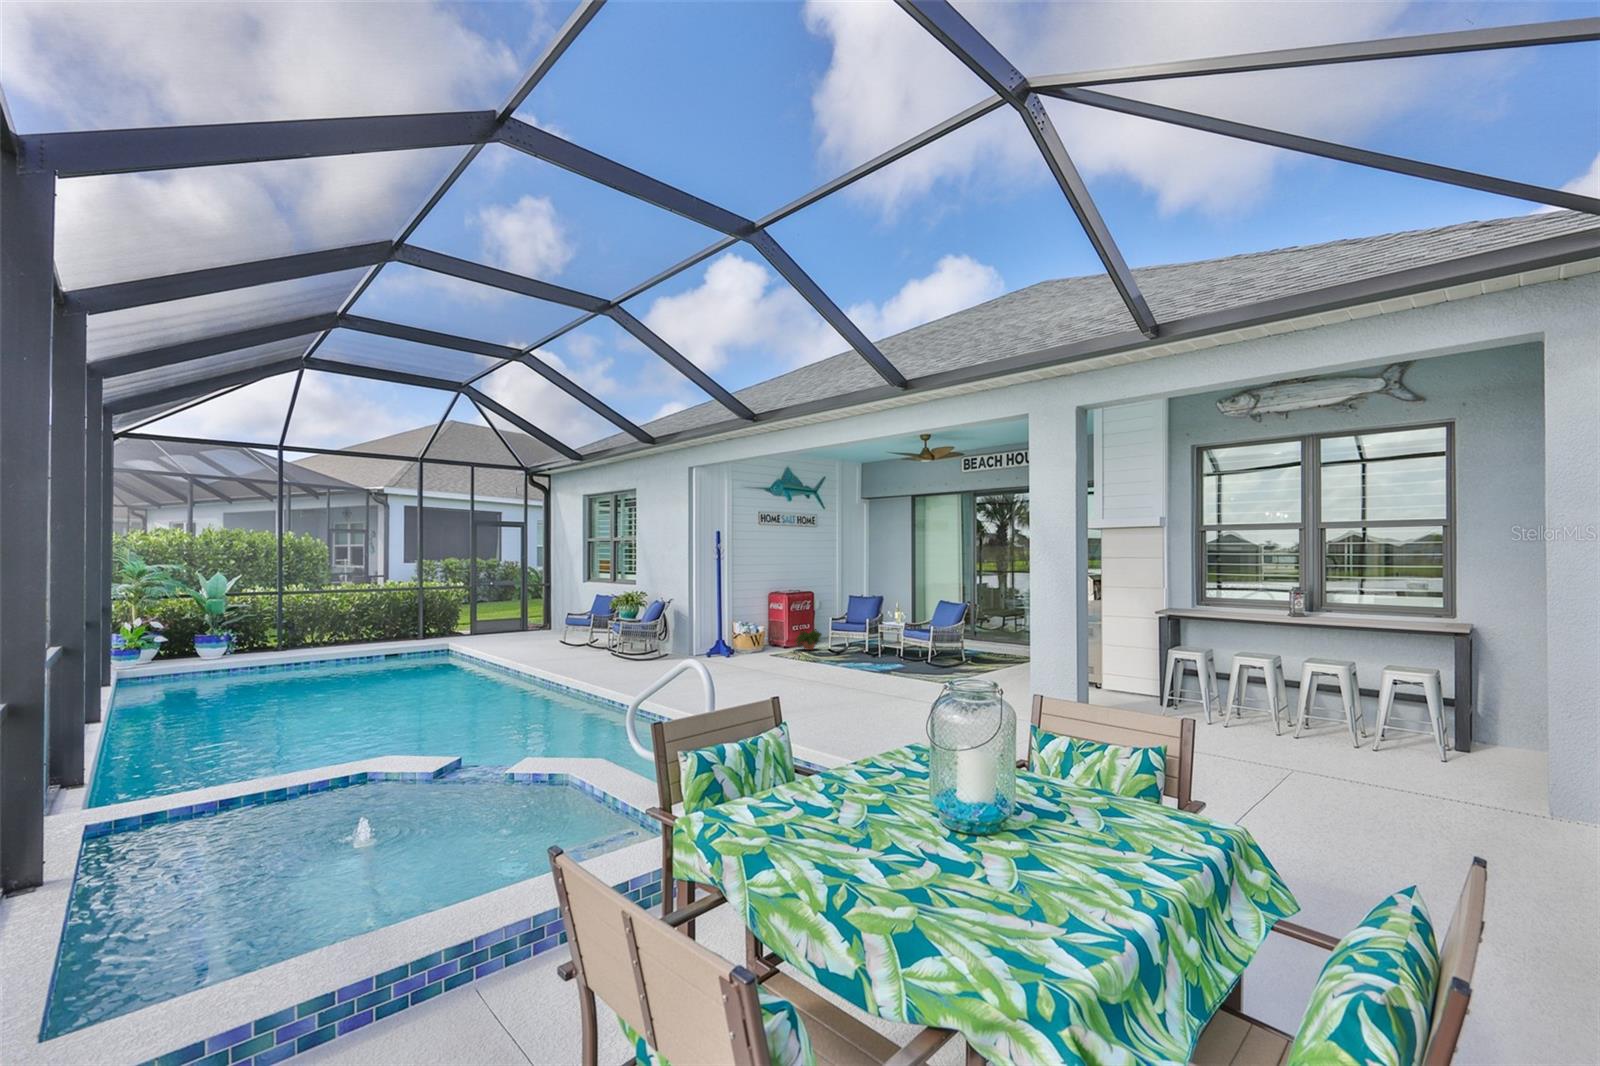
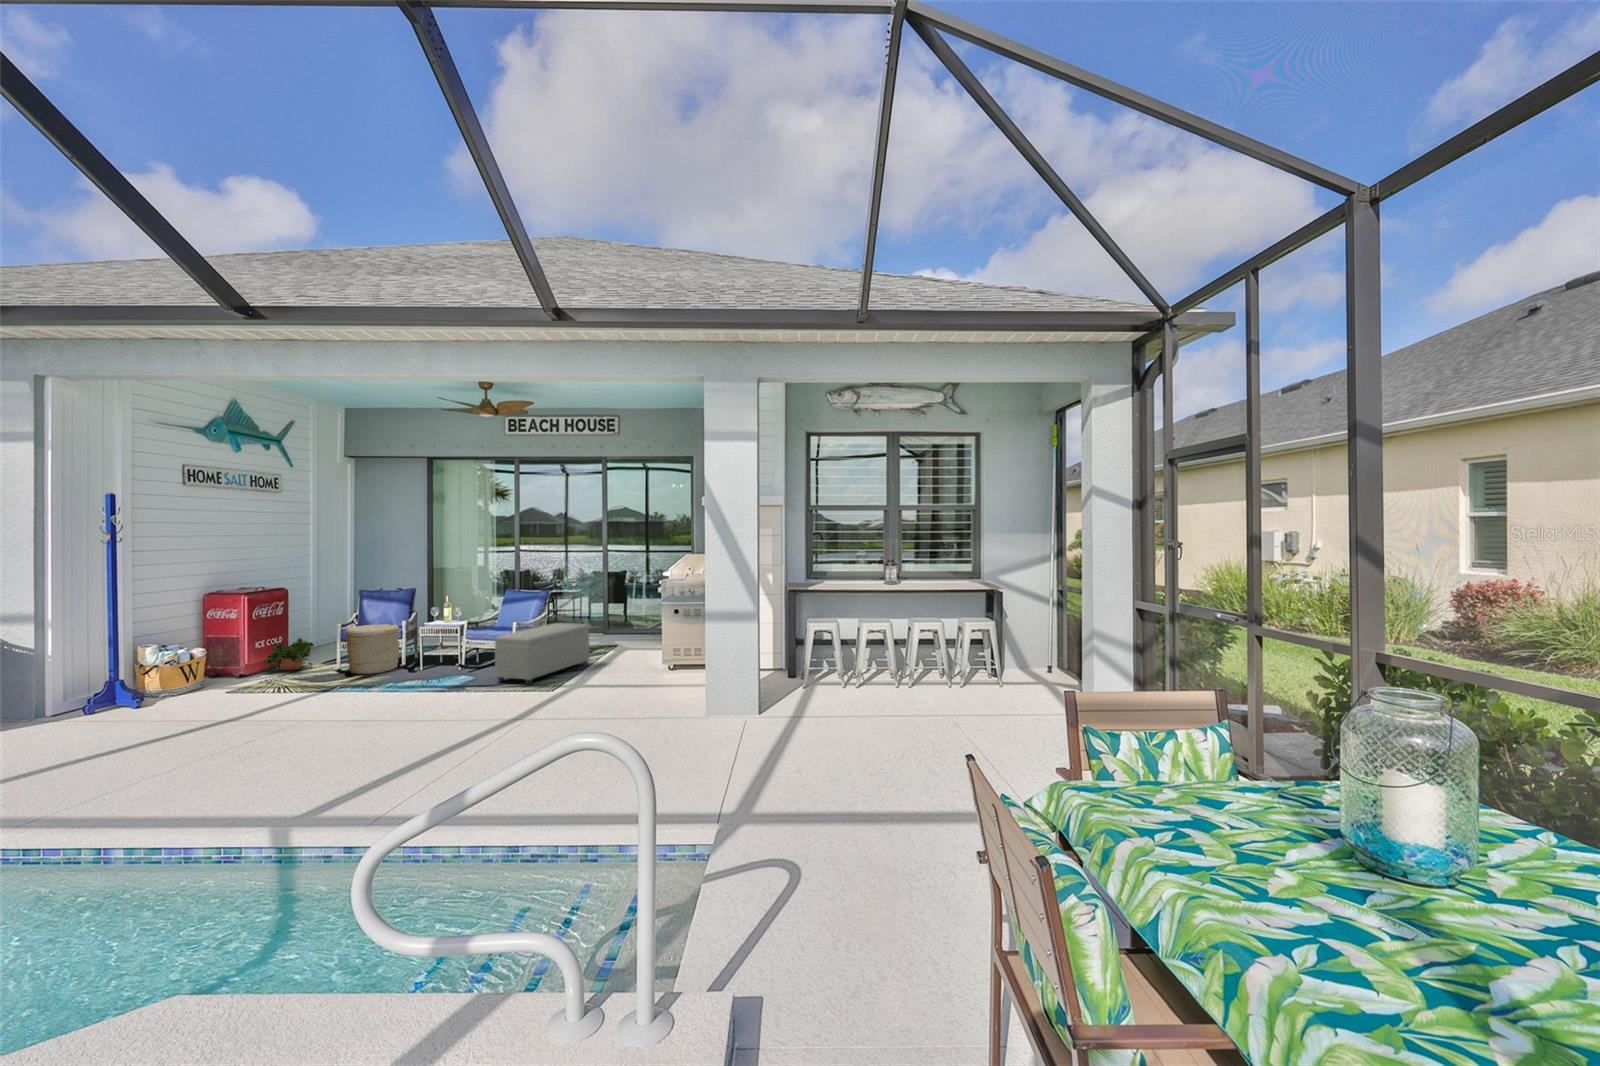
woven basket: none [832,623,865,658] -> present [346,624,399,674]
ottoman: none [905,634,987,677] -> present [495,623,590,684]

